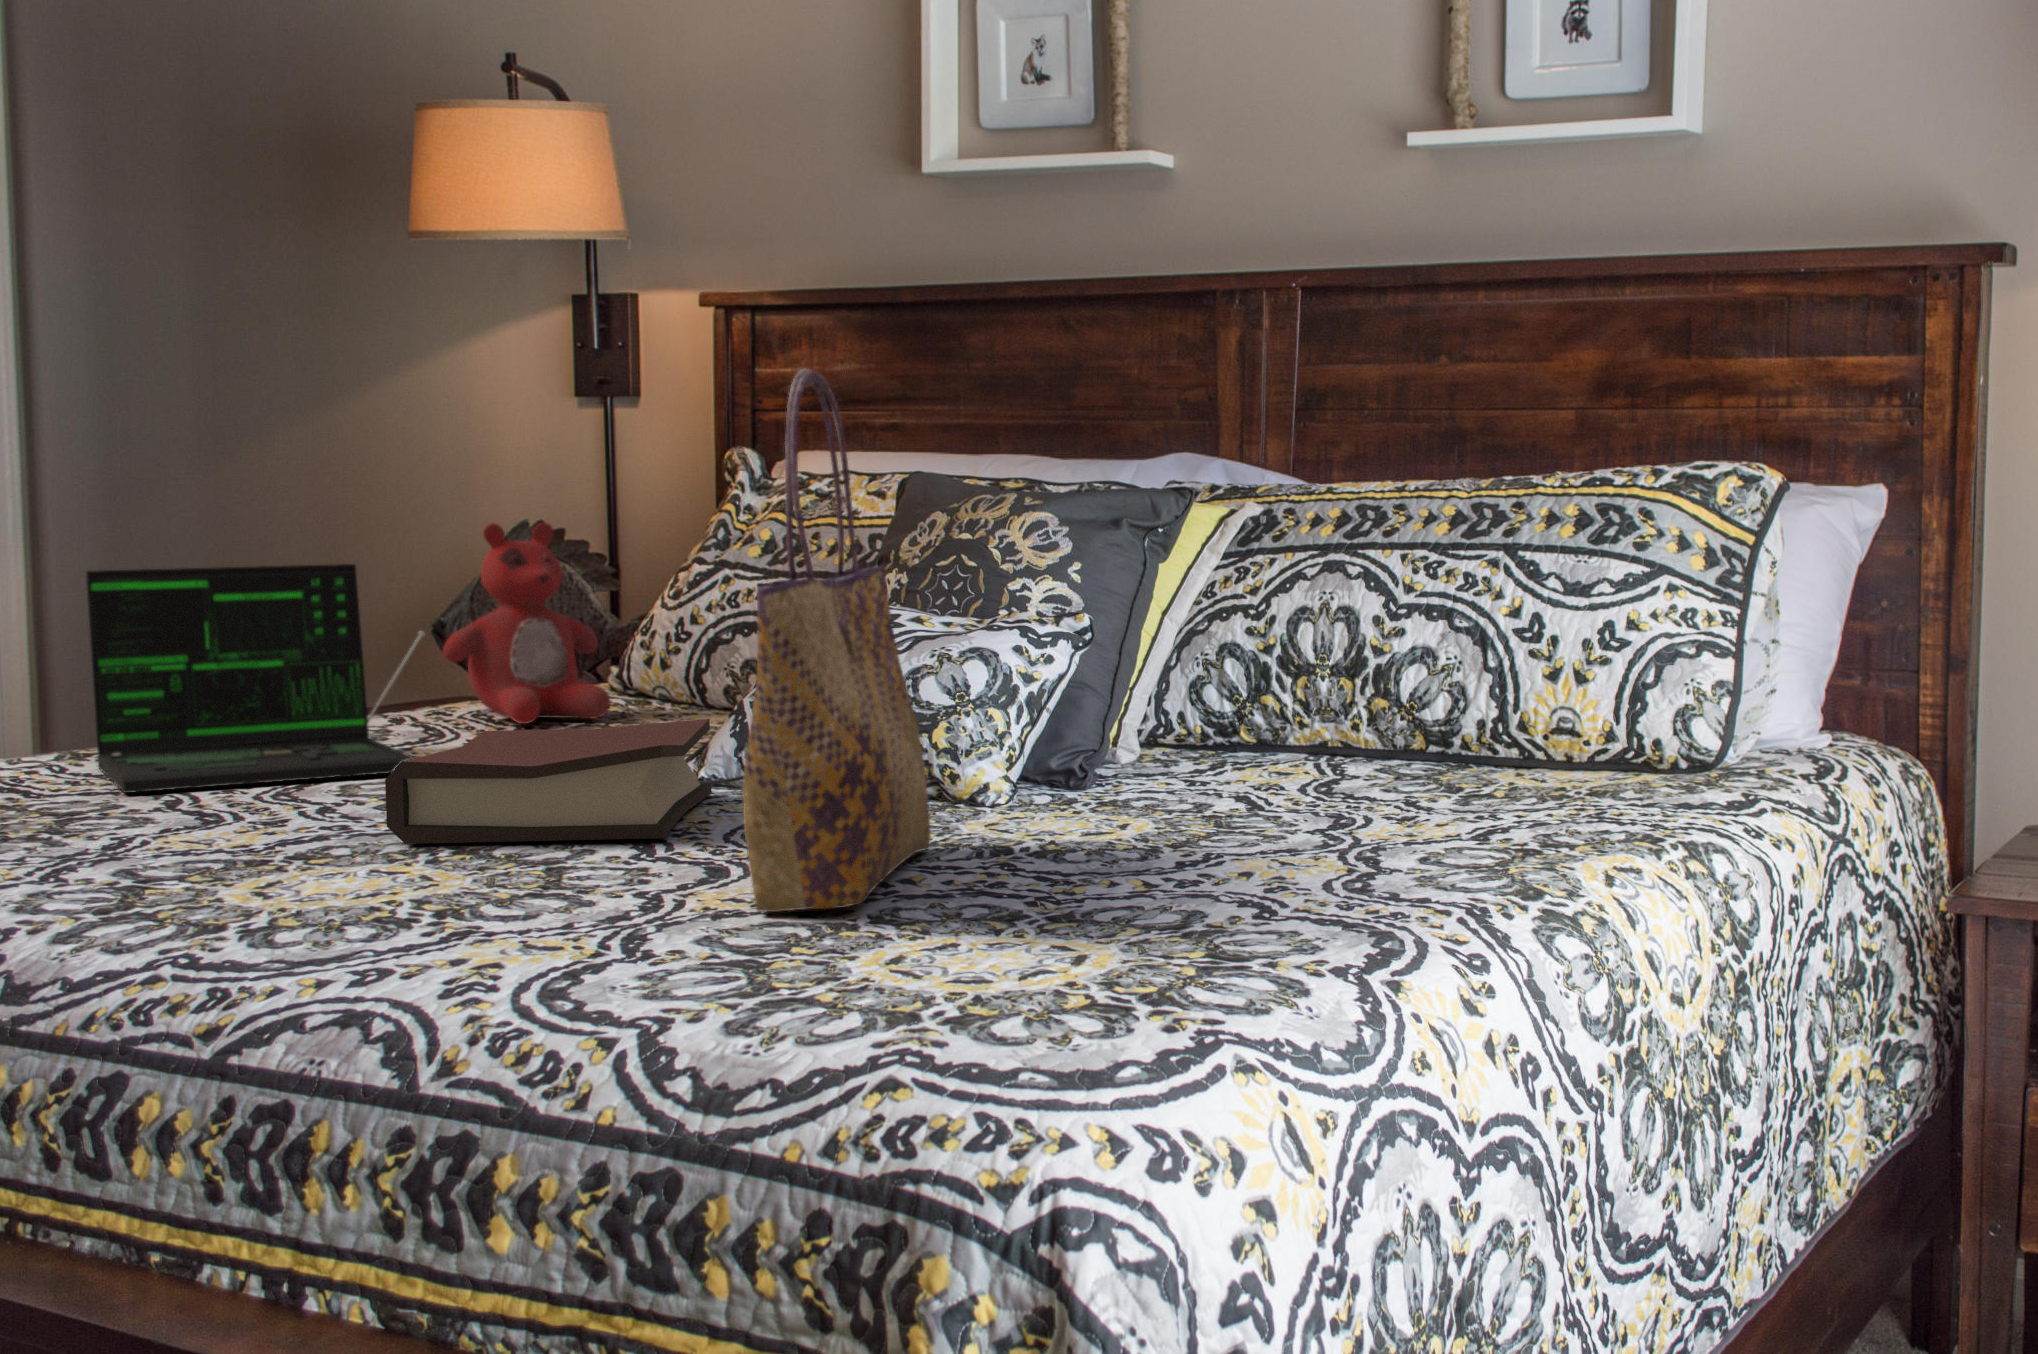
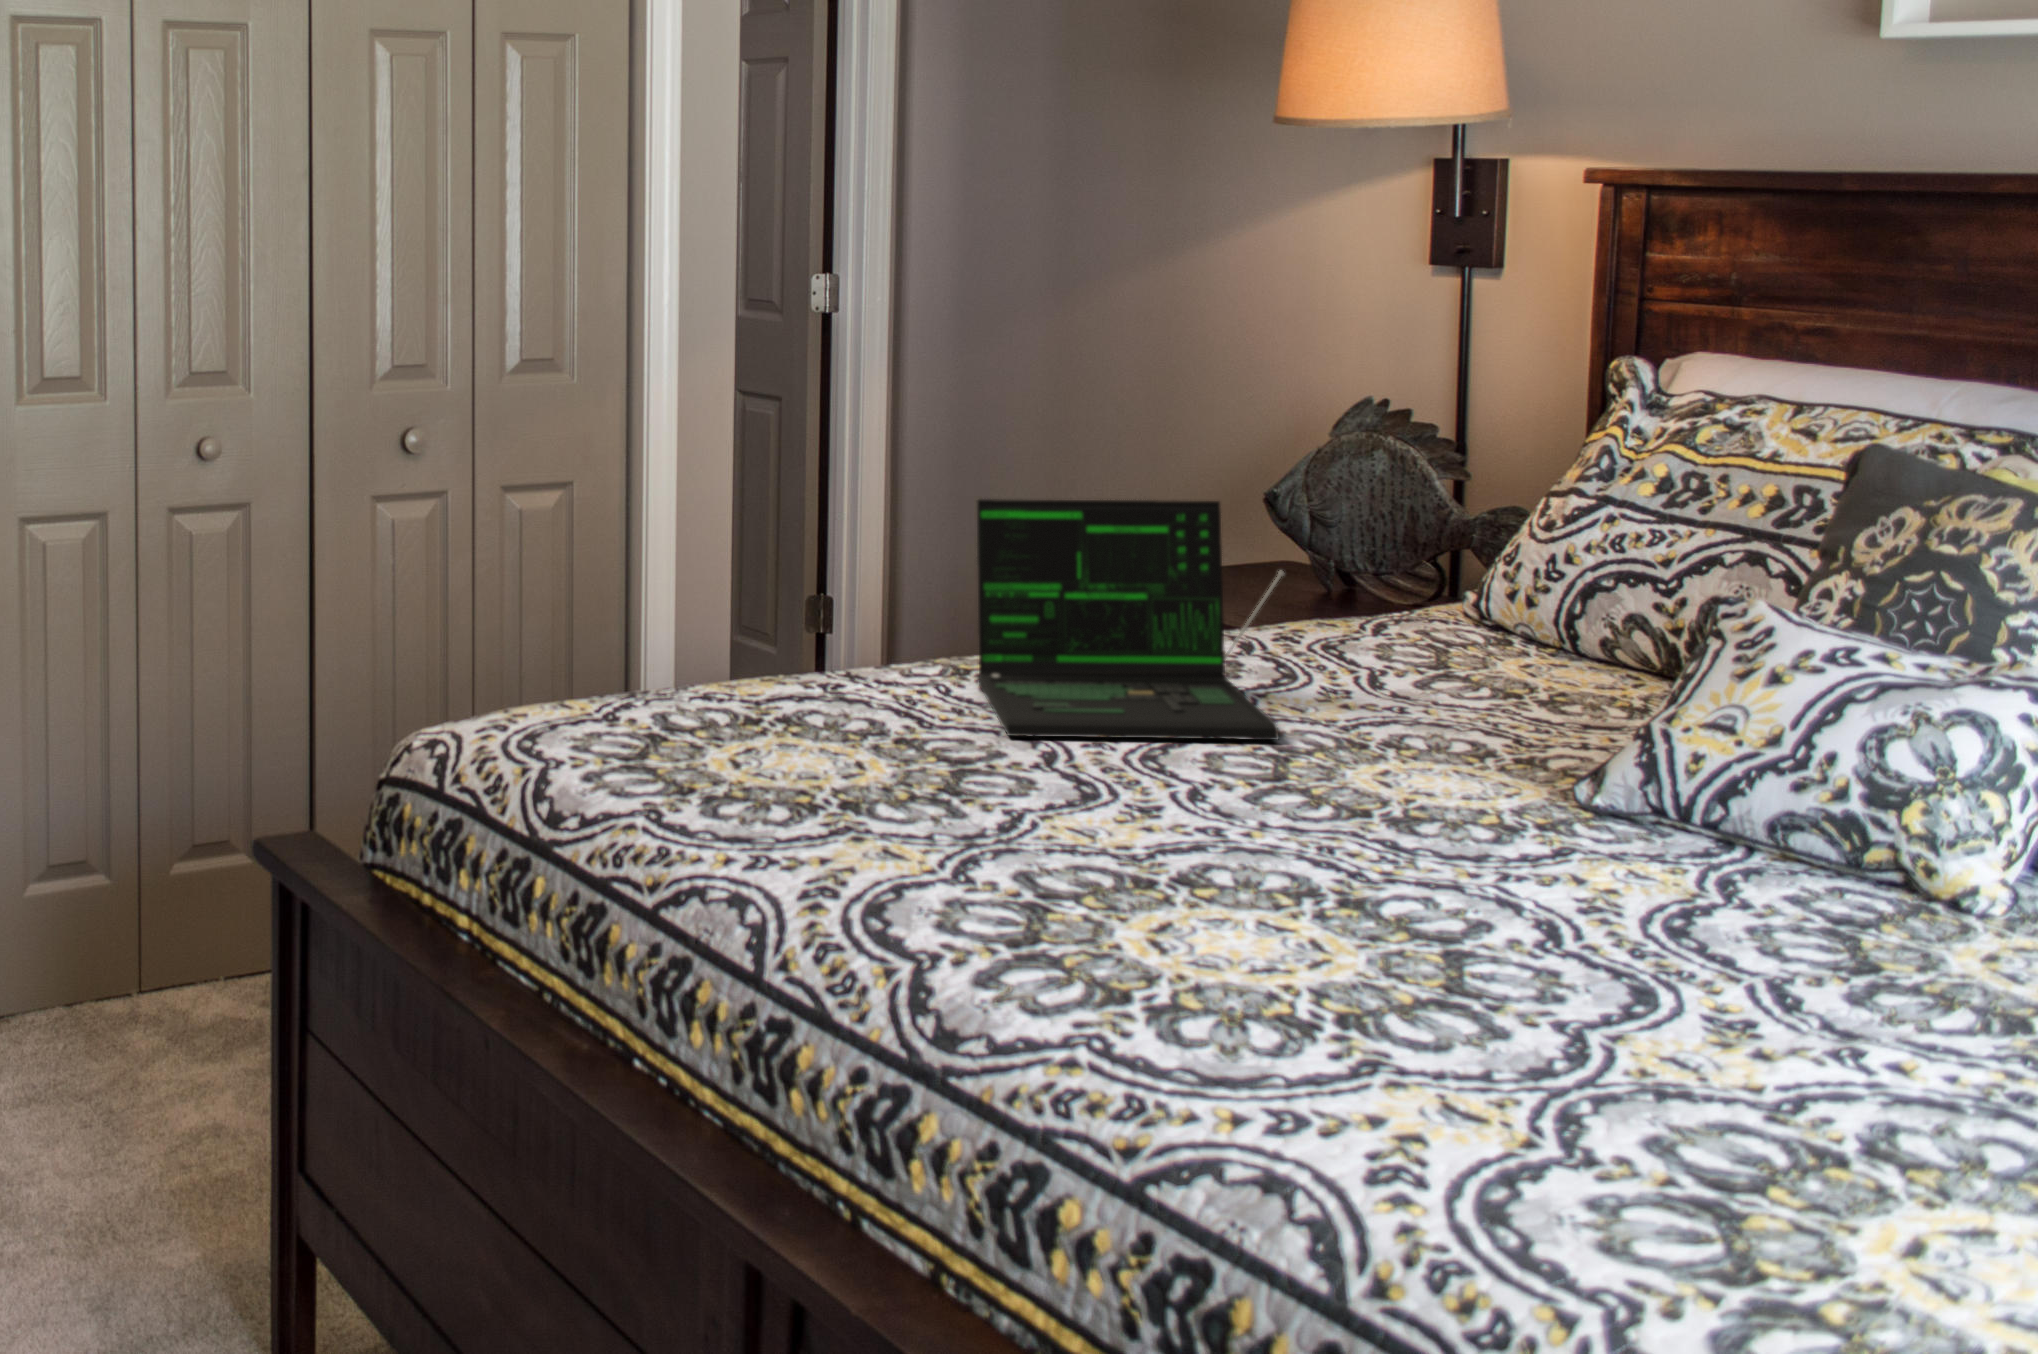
tote bag: present [742,369,931,912] -> none [1702,463,1921,1130]
stuffed bear: present [443,522,611,724] -> none [1295,447,1471,664]
hardback book: present [385,719,711,844] -> none [1269,731,1615,923]

